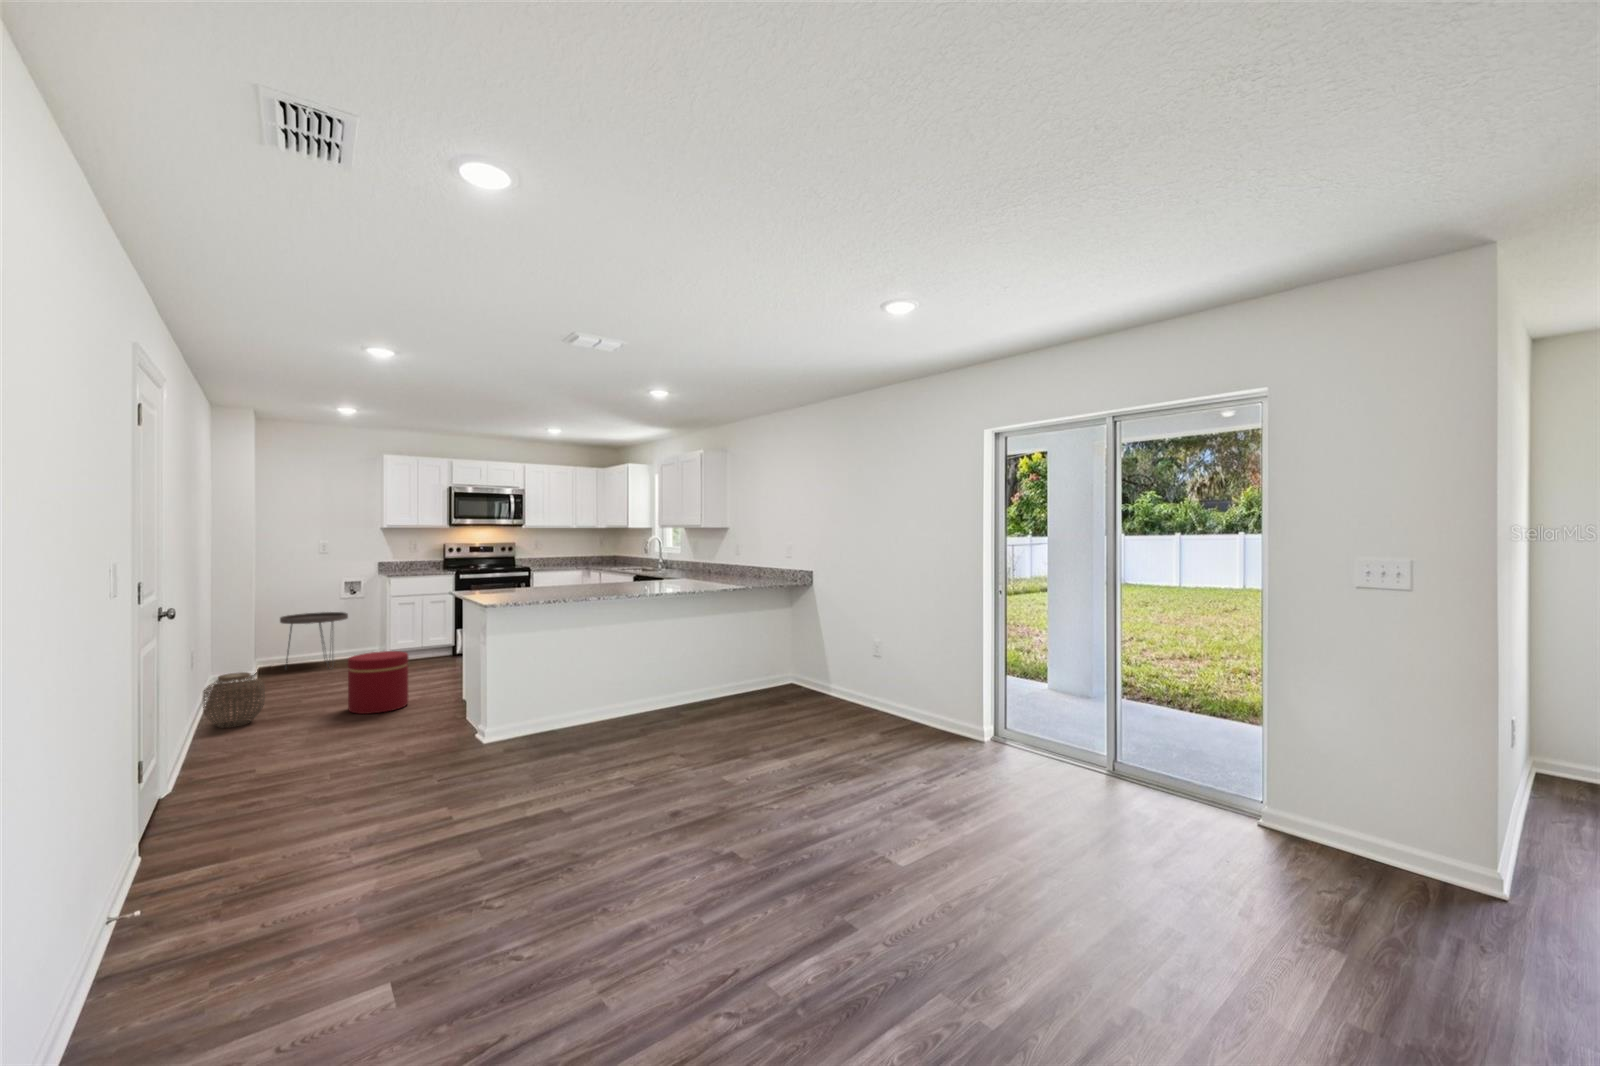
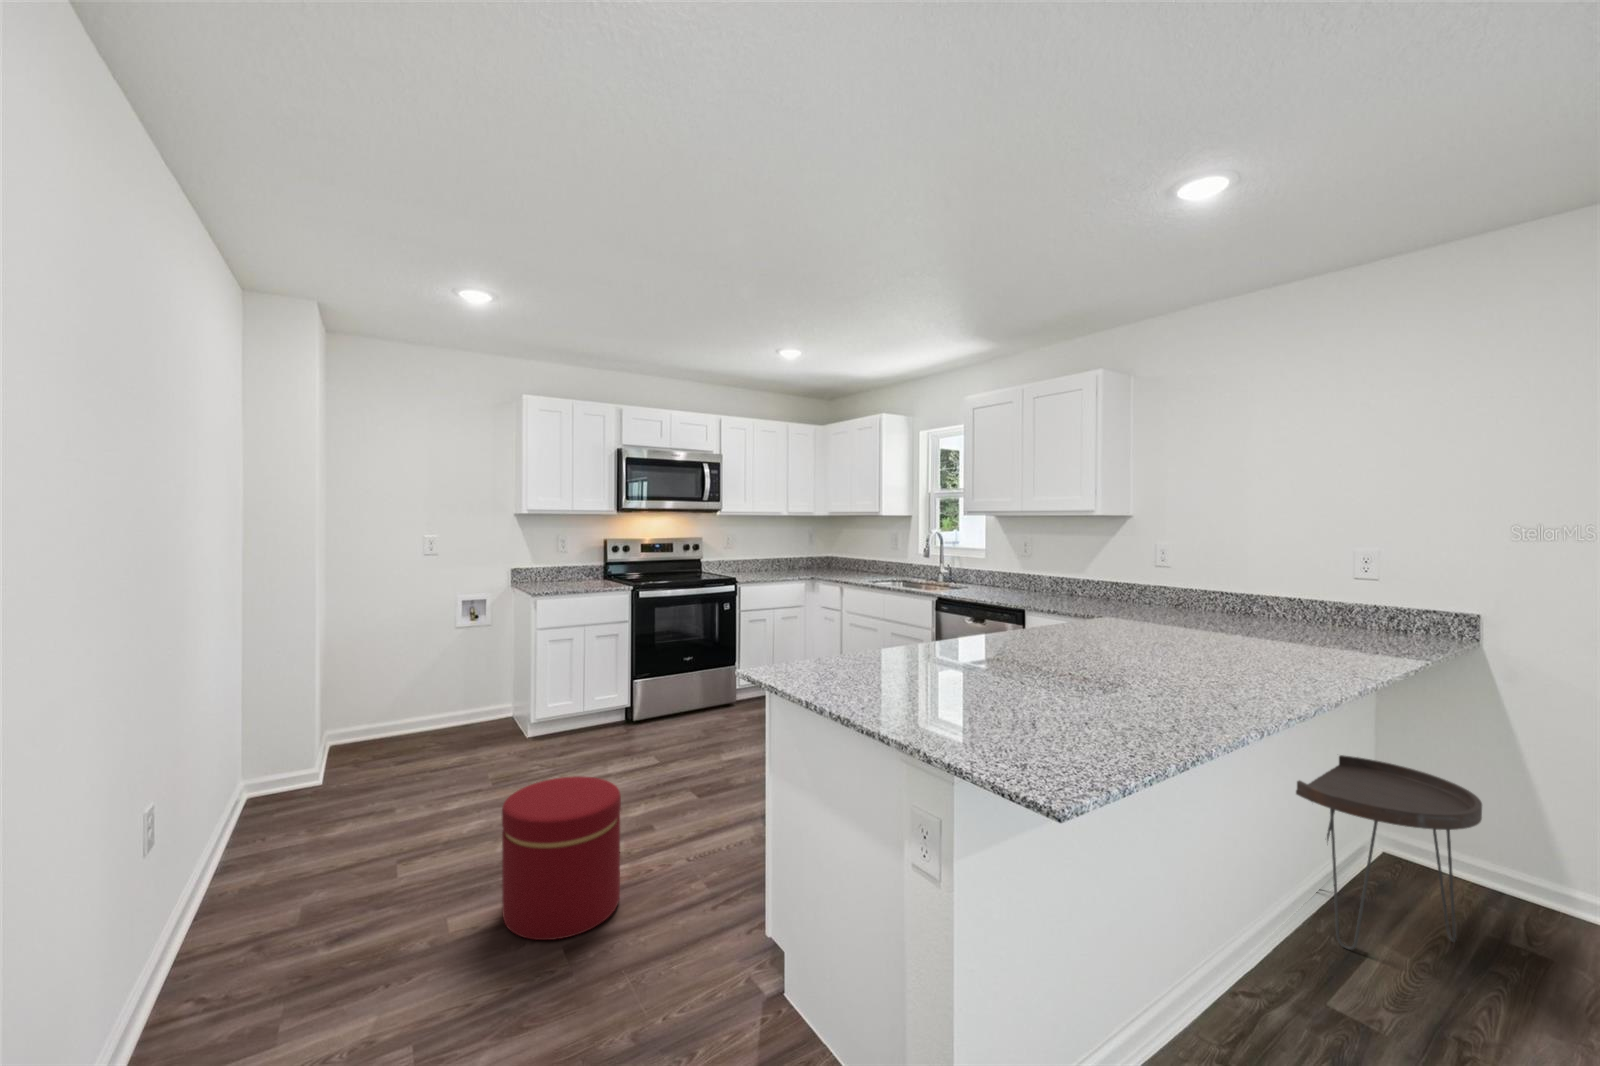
side table: present [280,612,348,668] -> present [1296,755,1482,950]
woven basket: present [203,672,265,728] -> none [183,851,327,1001]

